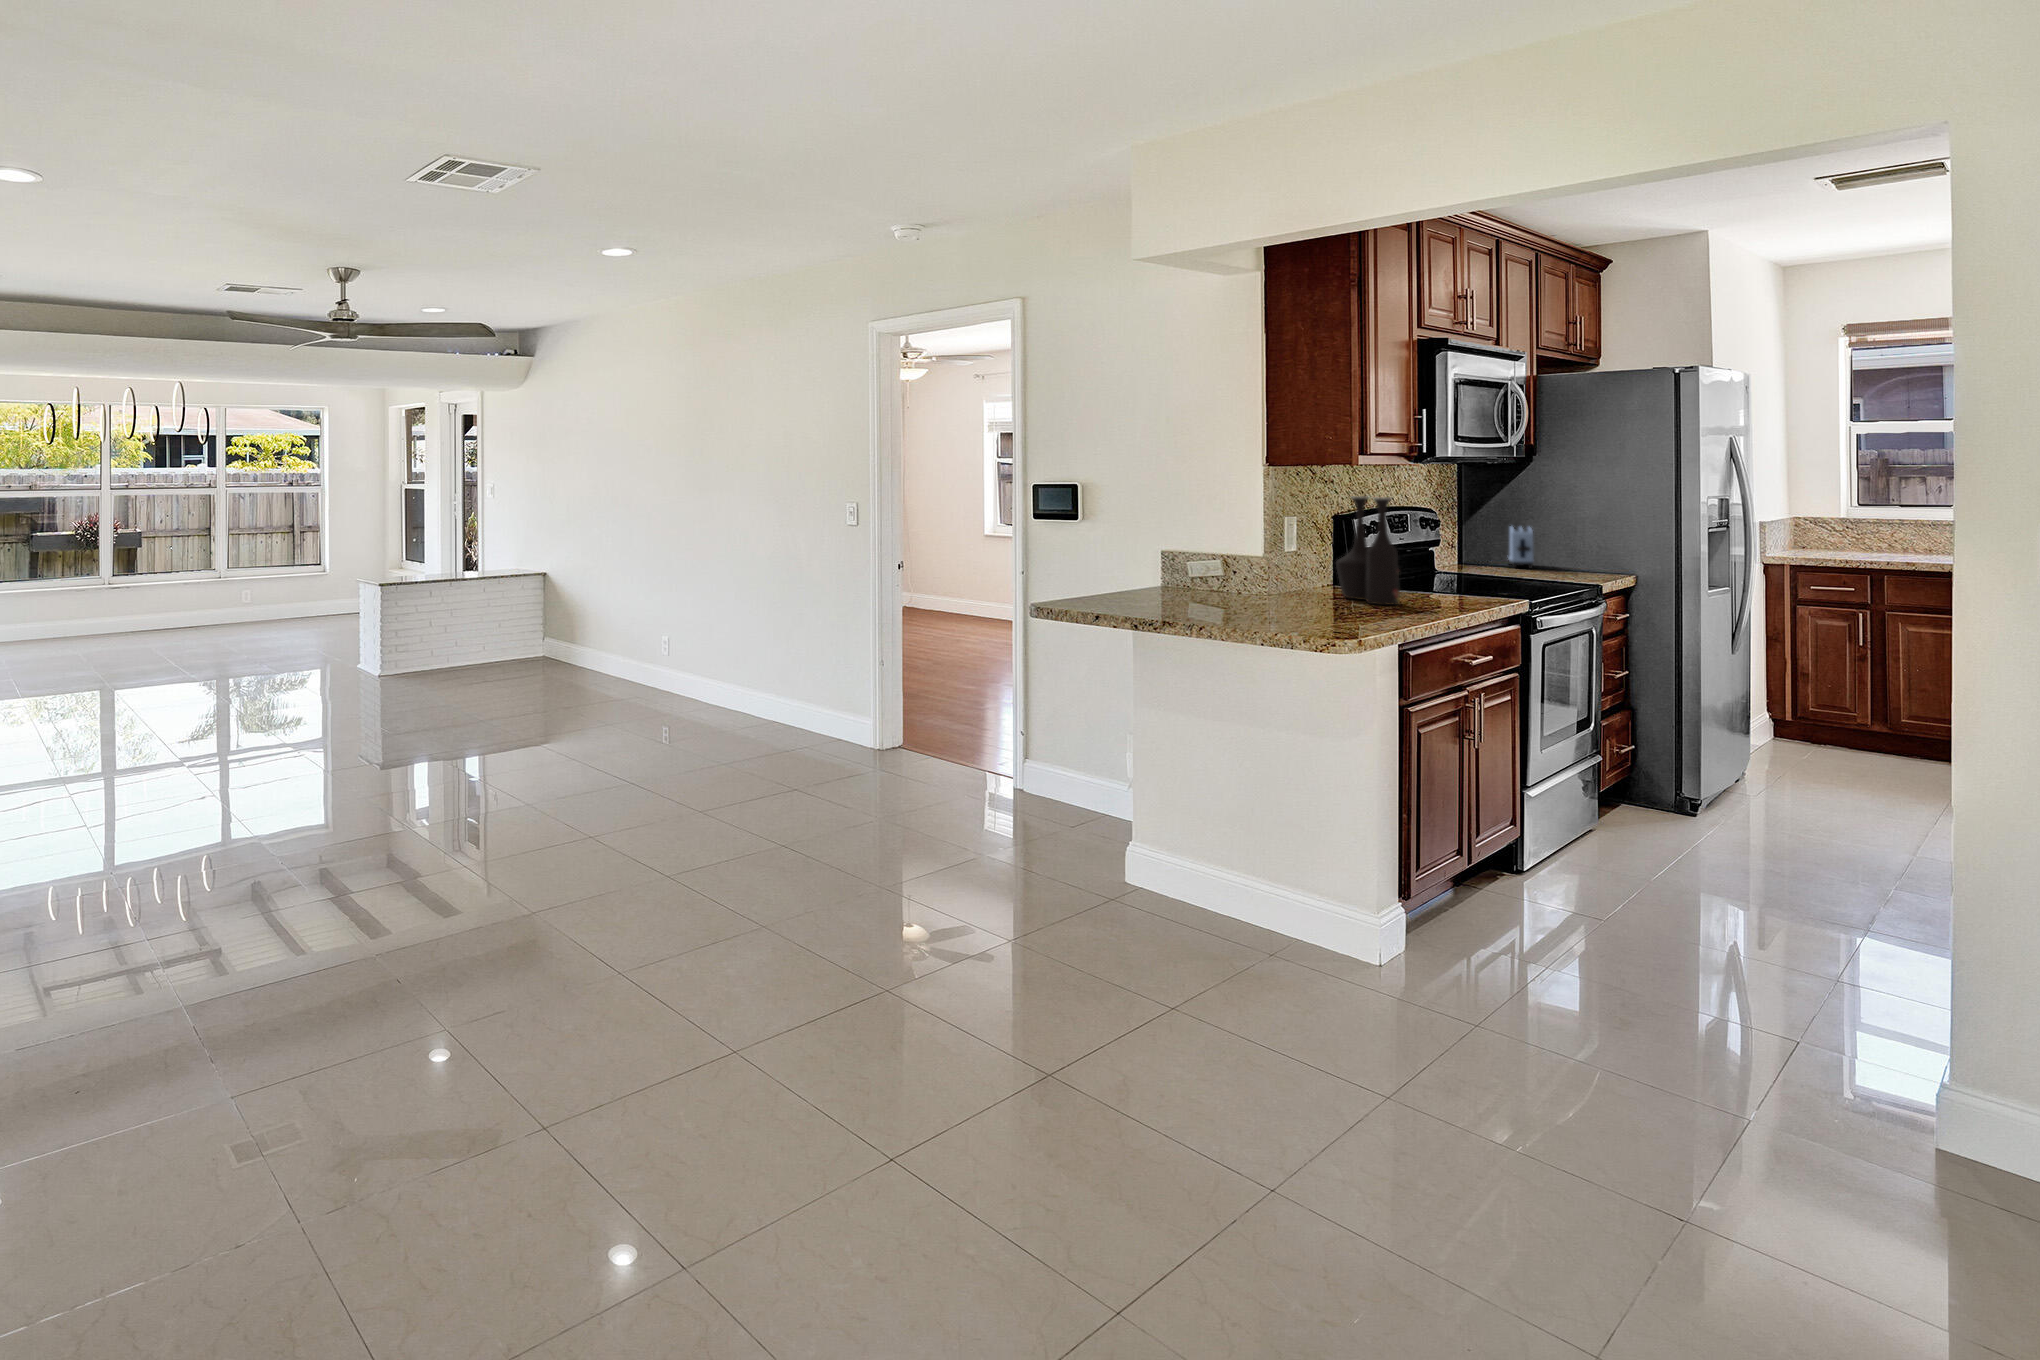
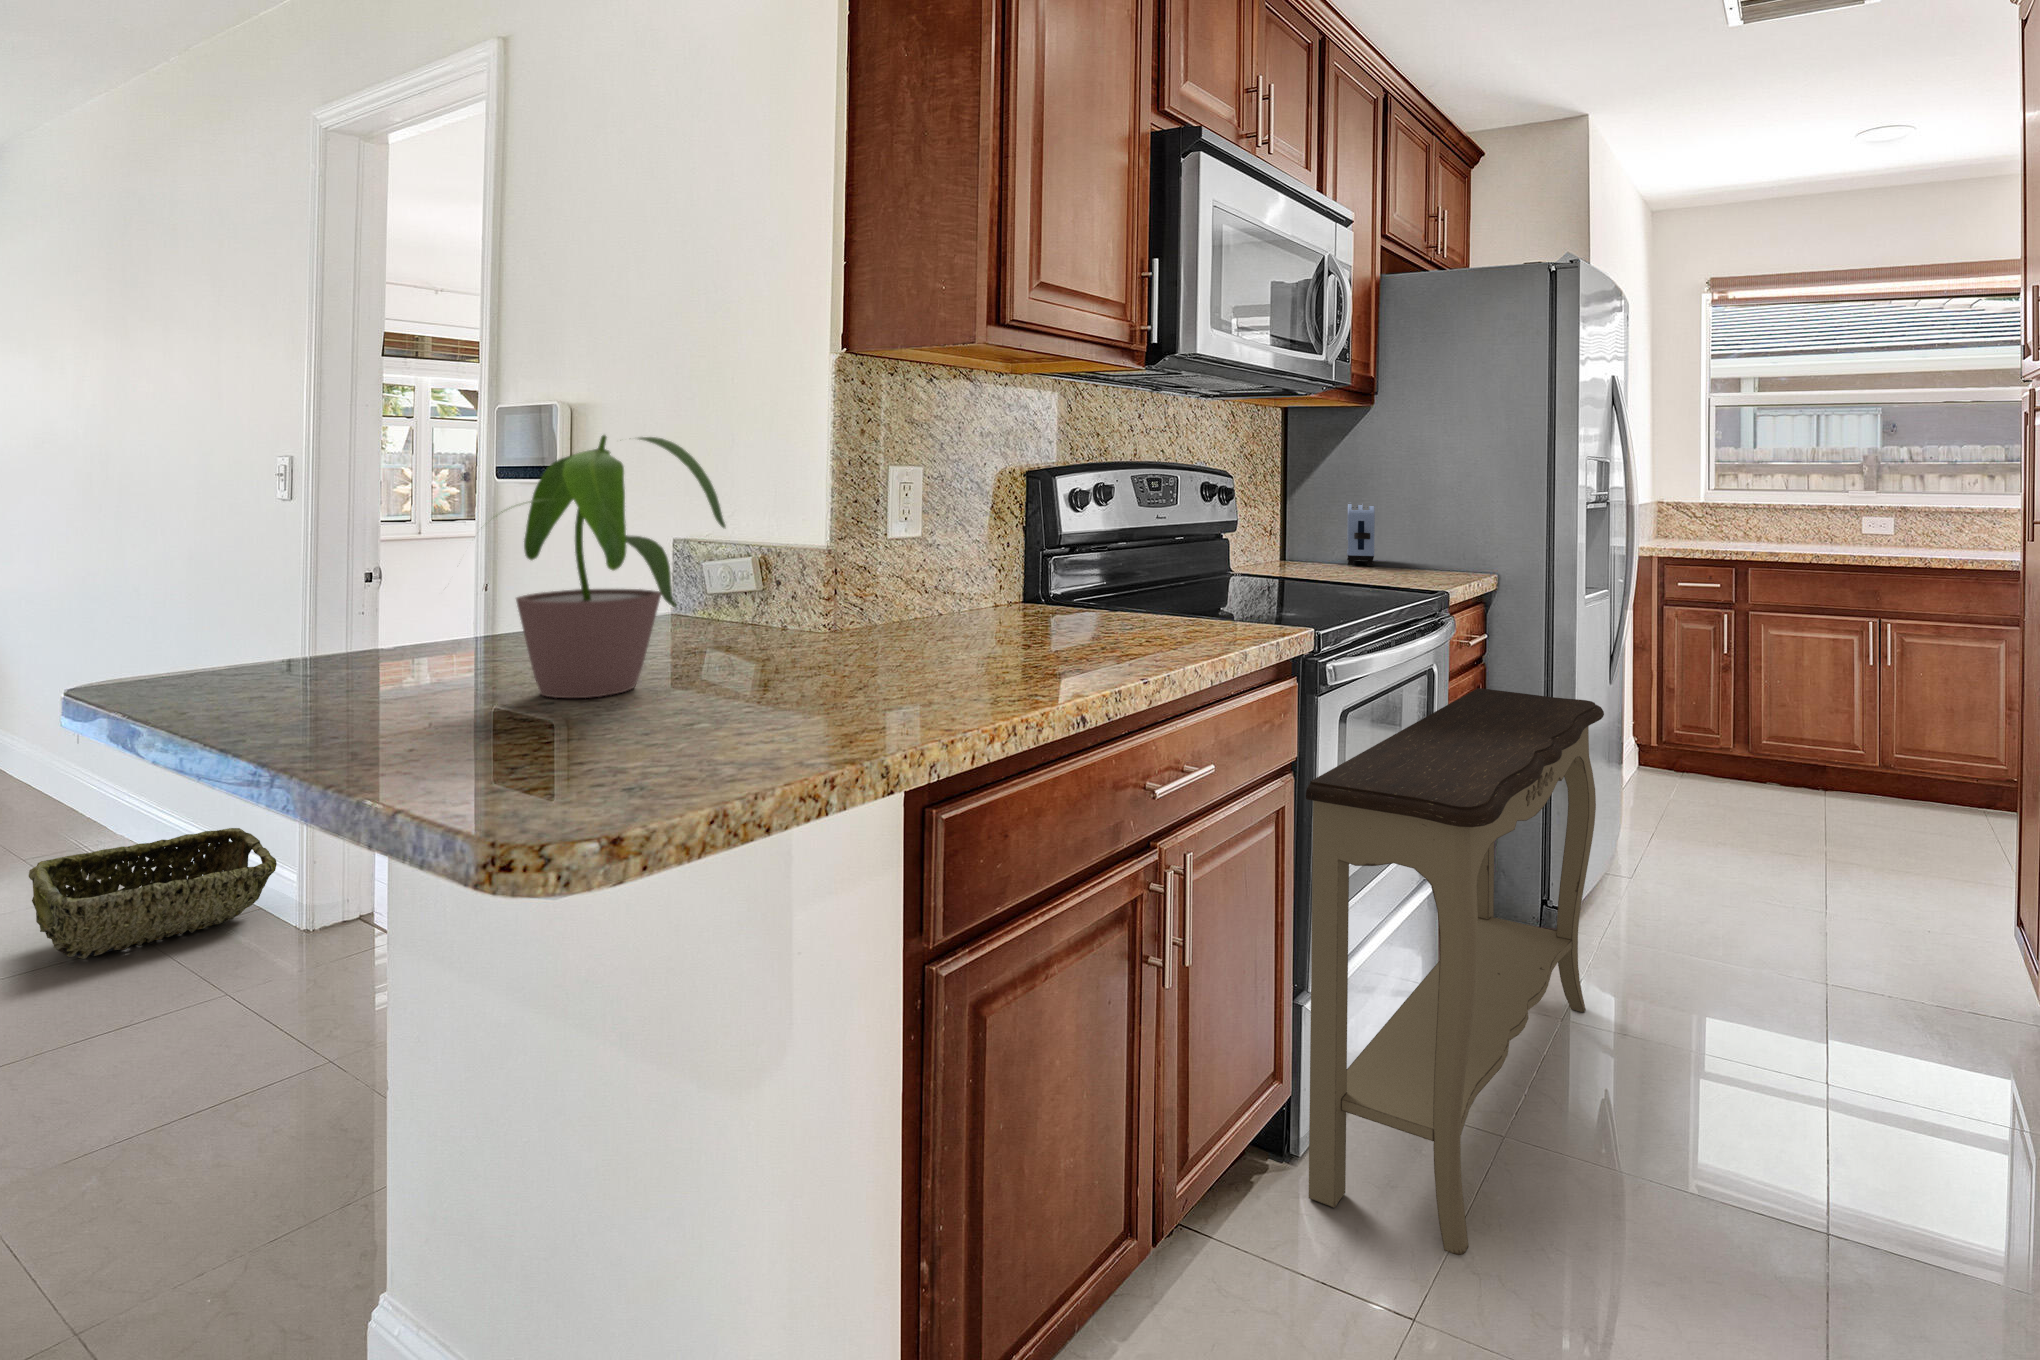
vase: present [1336,496,1400,605] -> none [967,411,1062,654]
potted plant: none [1172,515,1284,612] -> present [501,435,726,698]
console table: none [1525,646,1719,904] -> present [1306,688,1604,1255]
woven basket: none [767,697,860,750] -> present [29,828,277,959]

